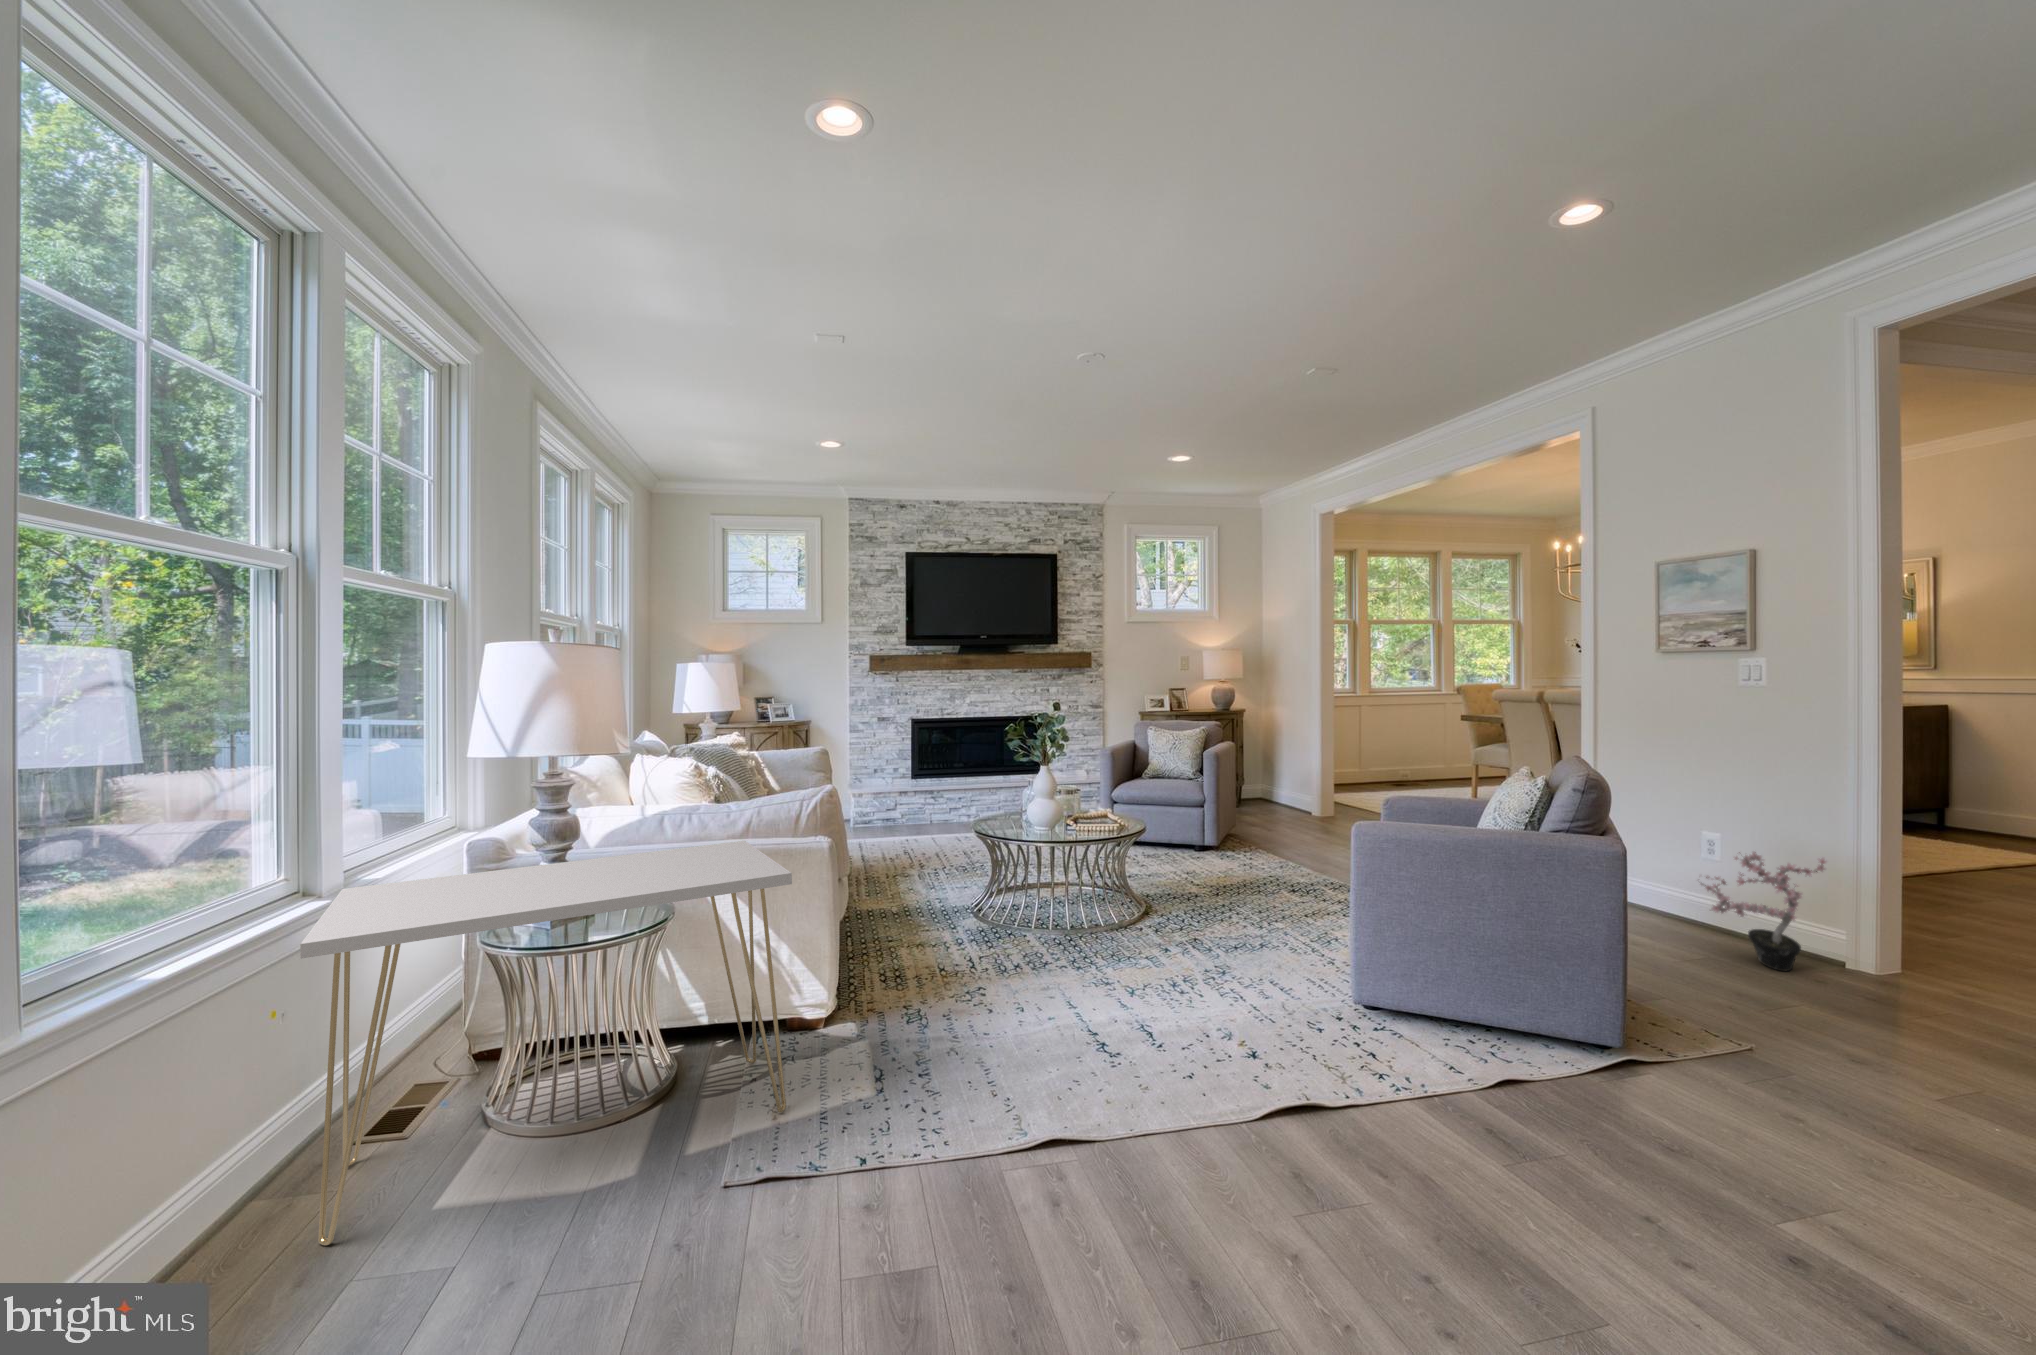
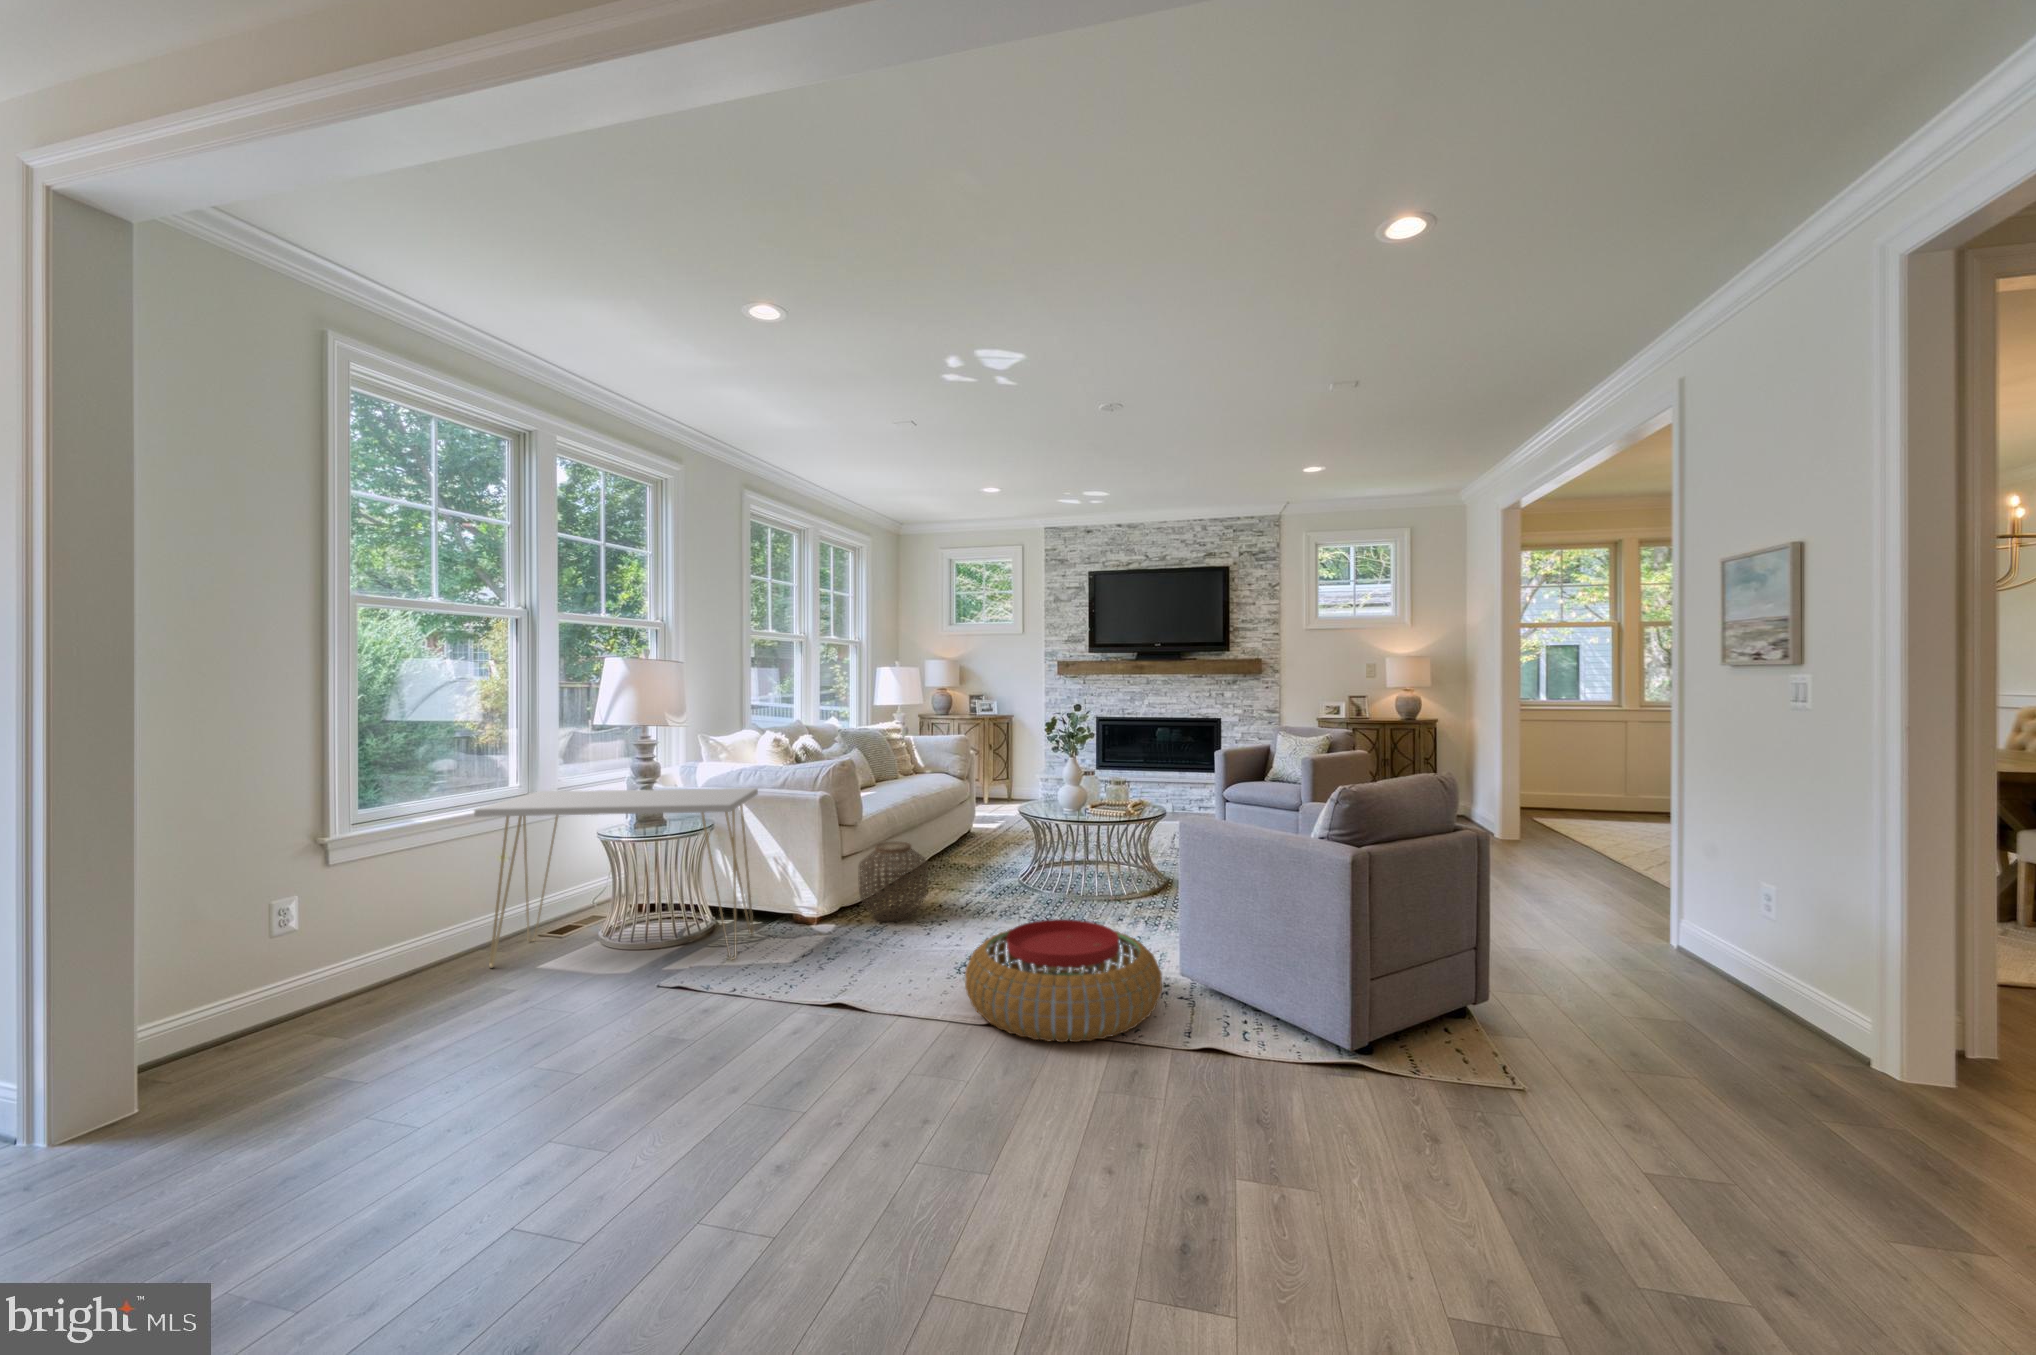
potted plant: present [1701,852,1826,971] -> none [1695,894,1828,1043]
woven basket: none [860,892,952,1002] -> present [859,842,928,921]
pouf: none [1165,963,1421,1129] -> present [965,919,1162,1042]

